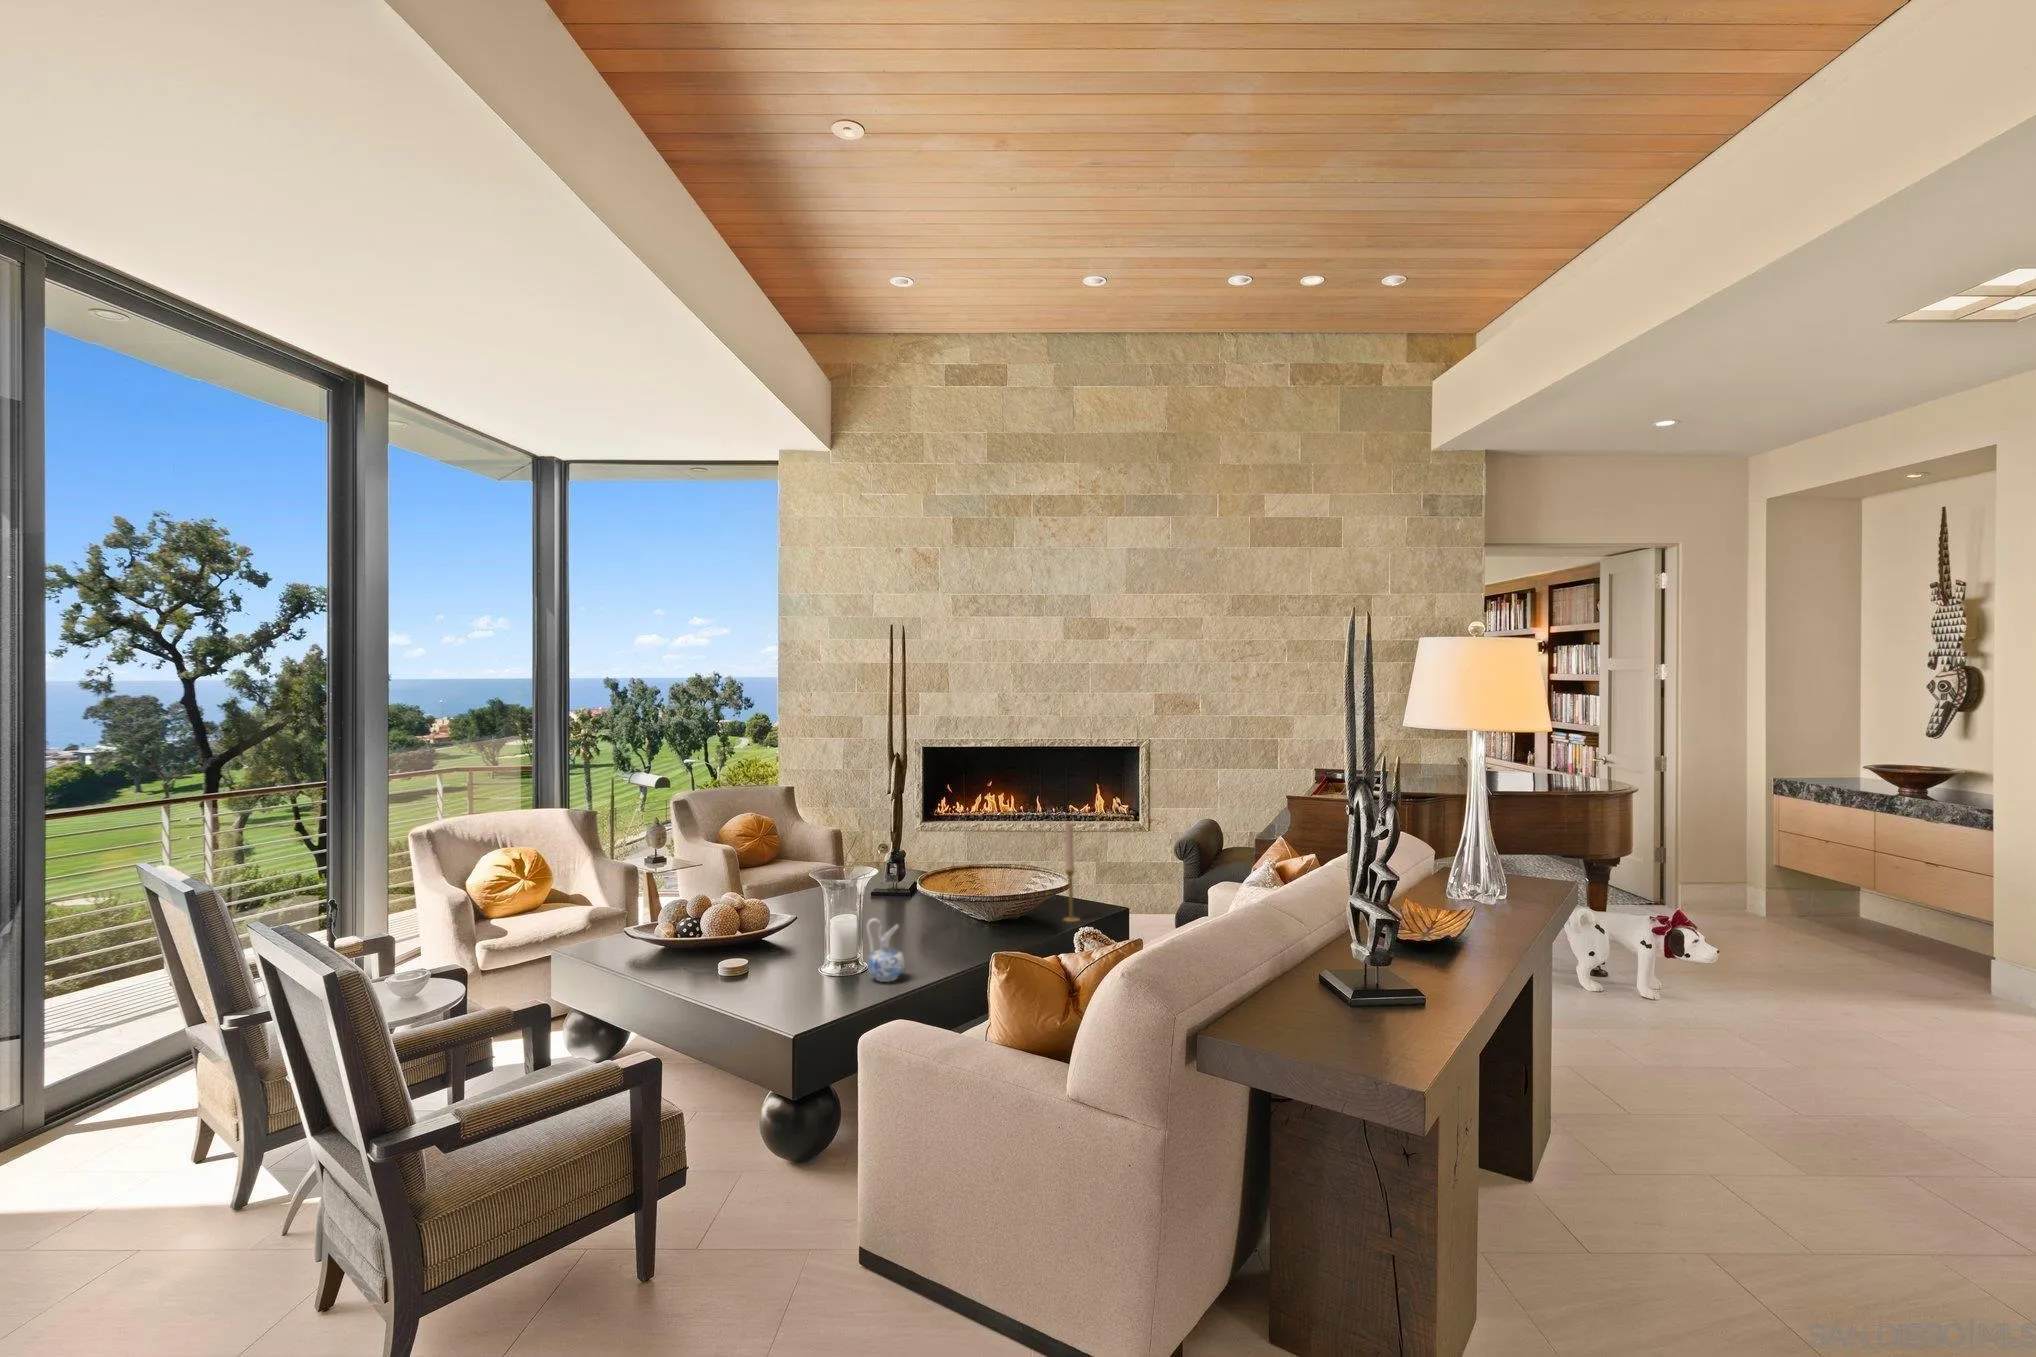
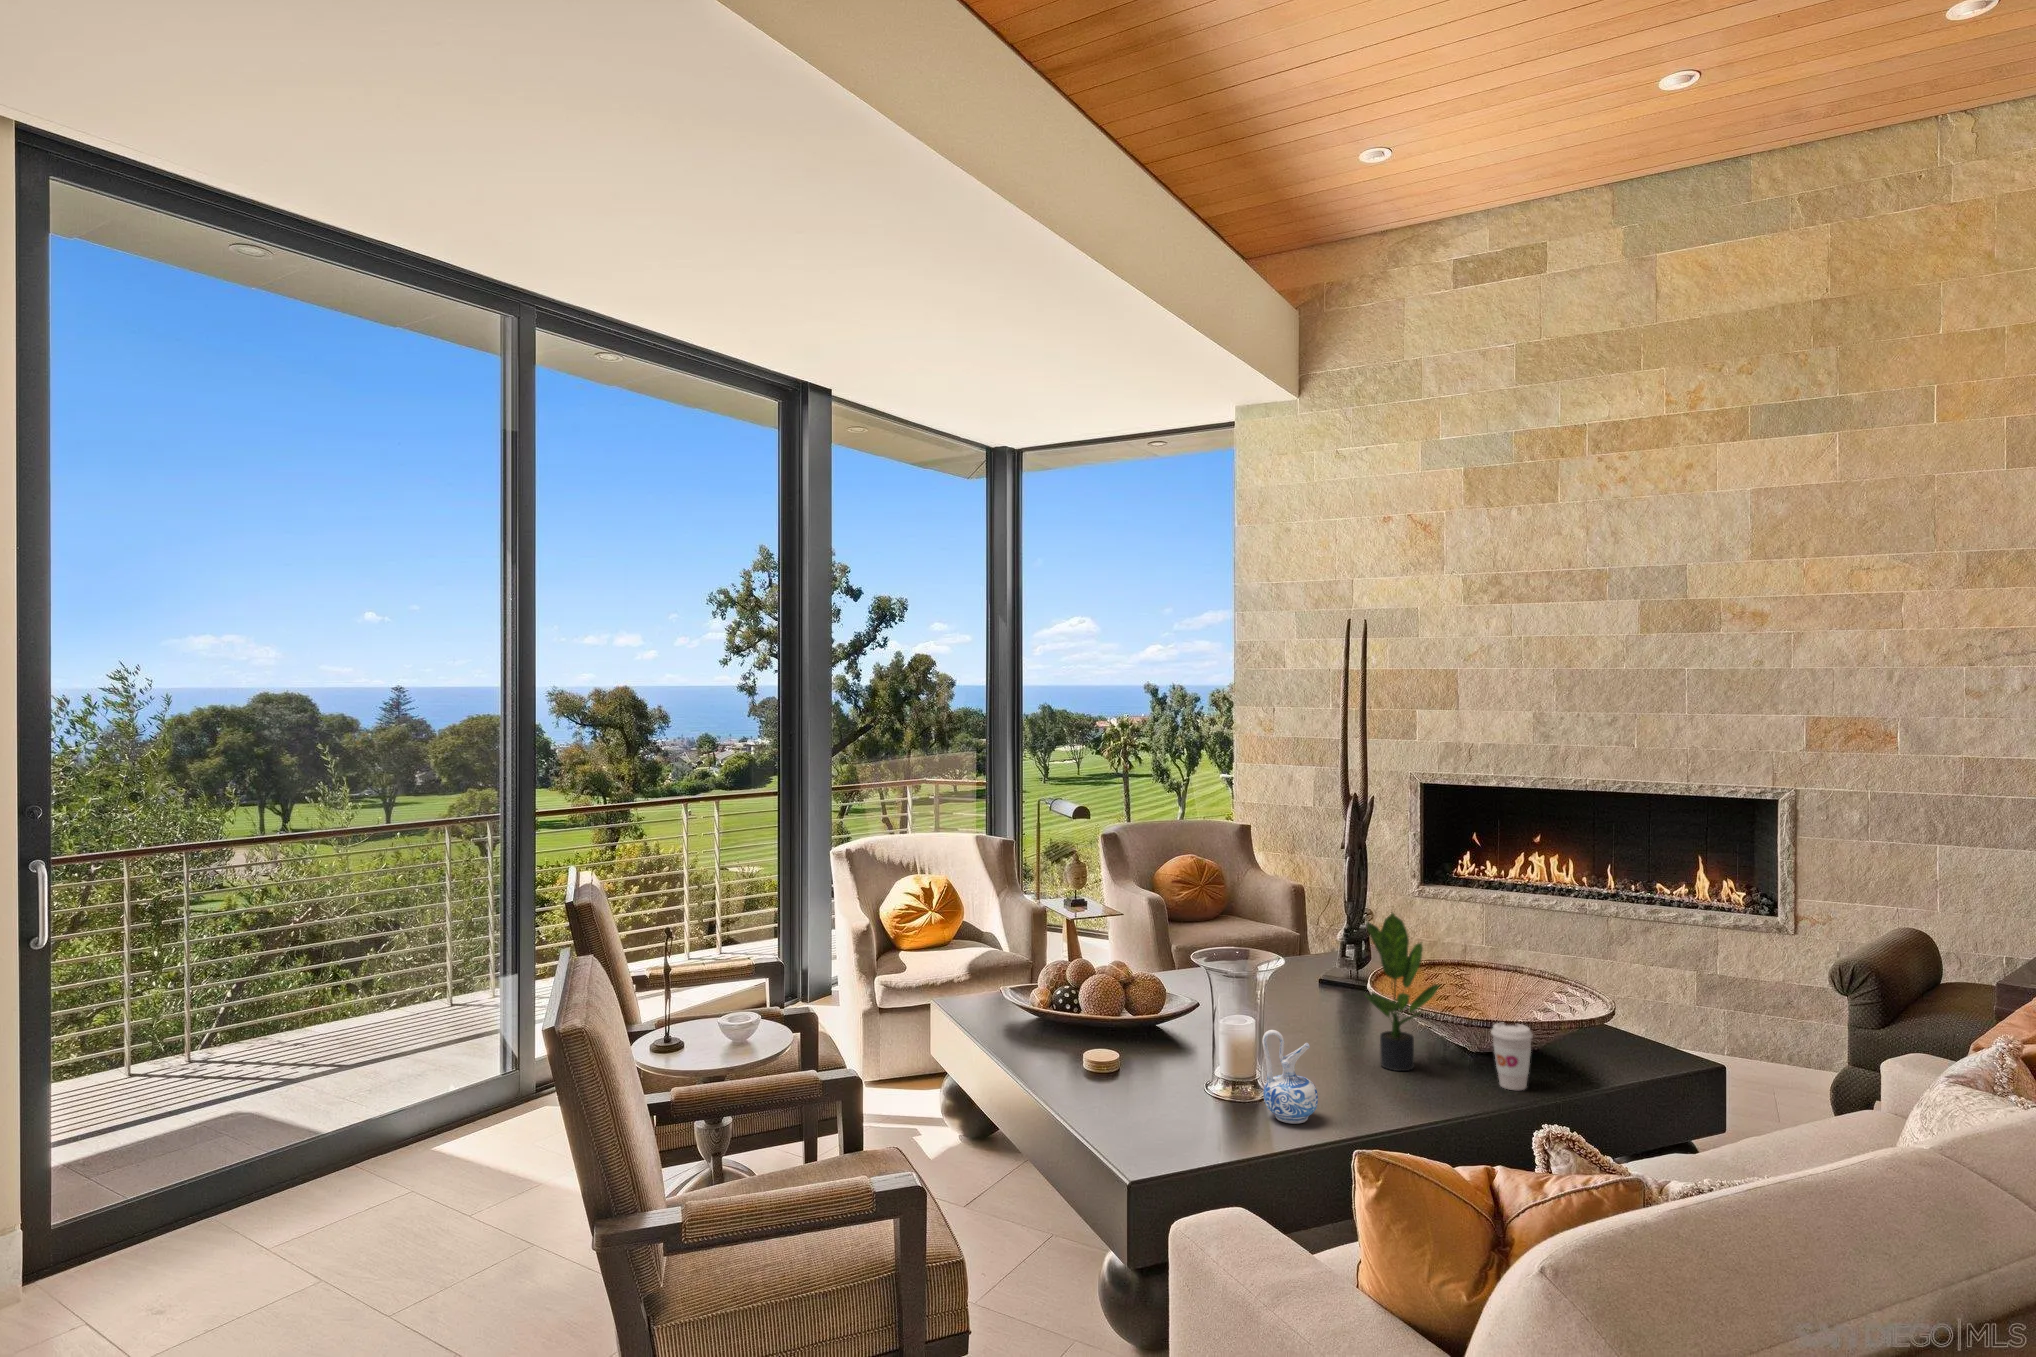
candlestick: present [1064,822,1079,922] -> none [1598,915,1628,1071]
potted plant: none [918,832,971,941] -> present [1365,913,1439,1071]
coffee cup: none [1004,897,1030,941] -> present [1491,1023,1533,1090]

